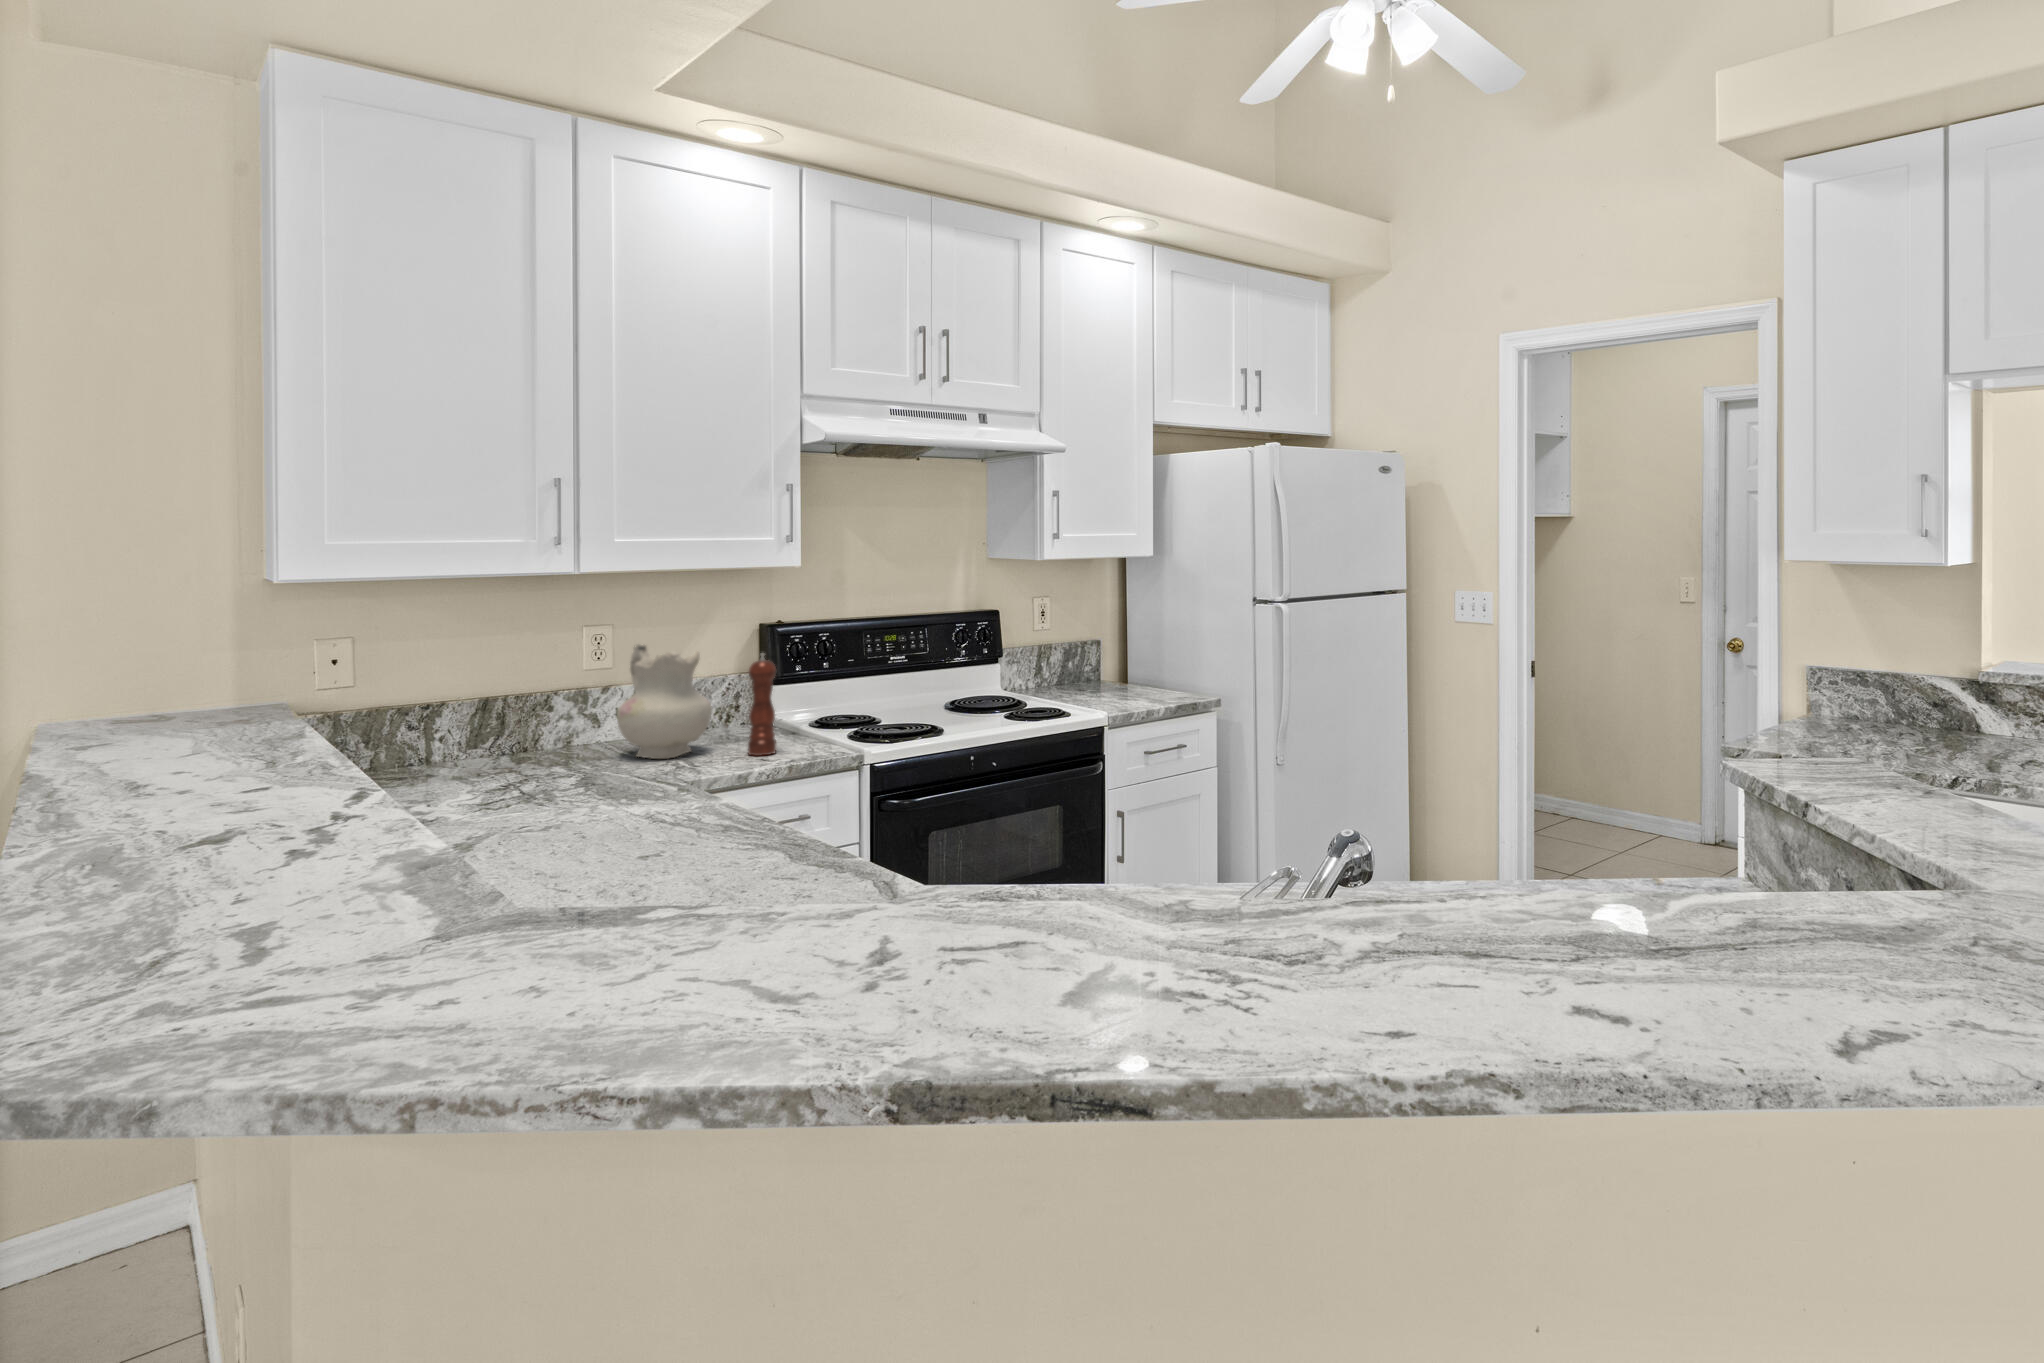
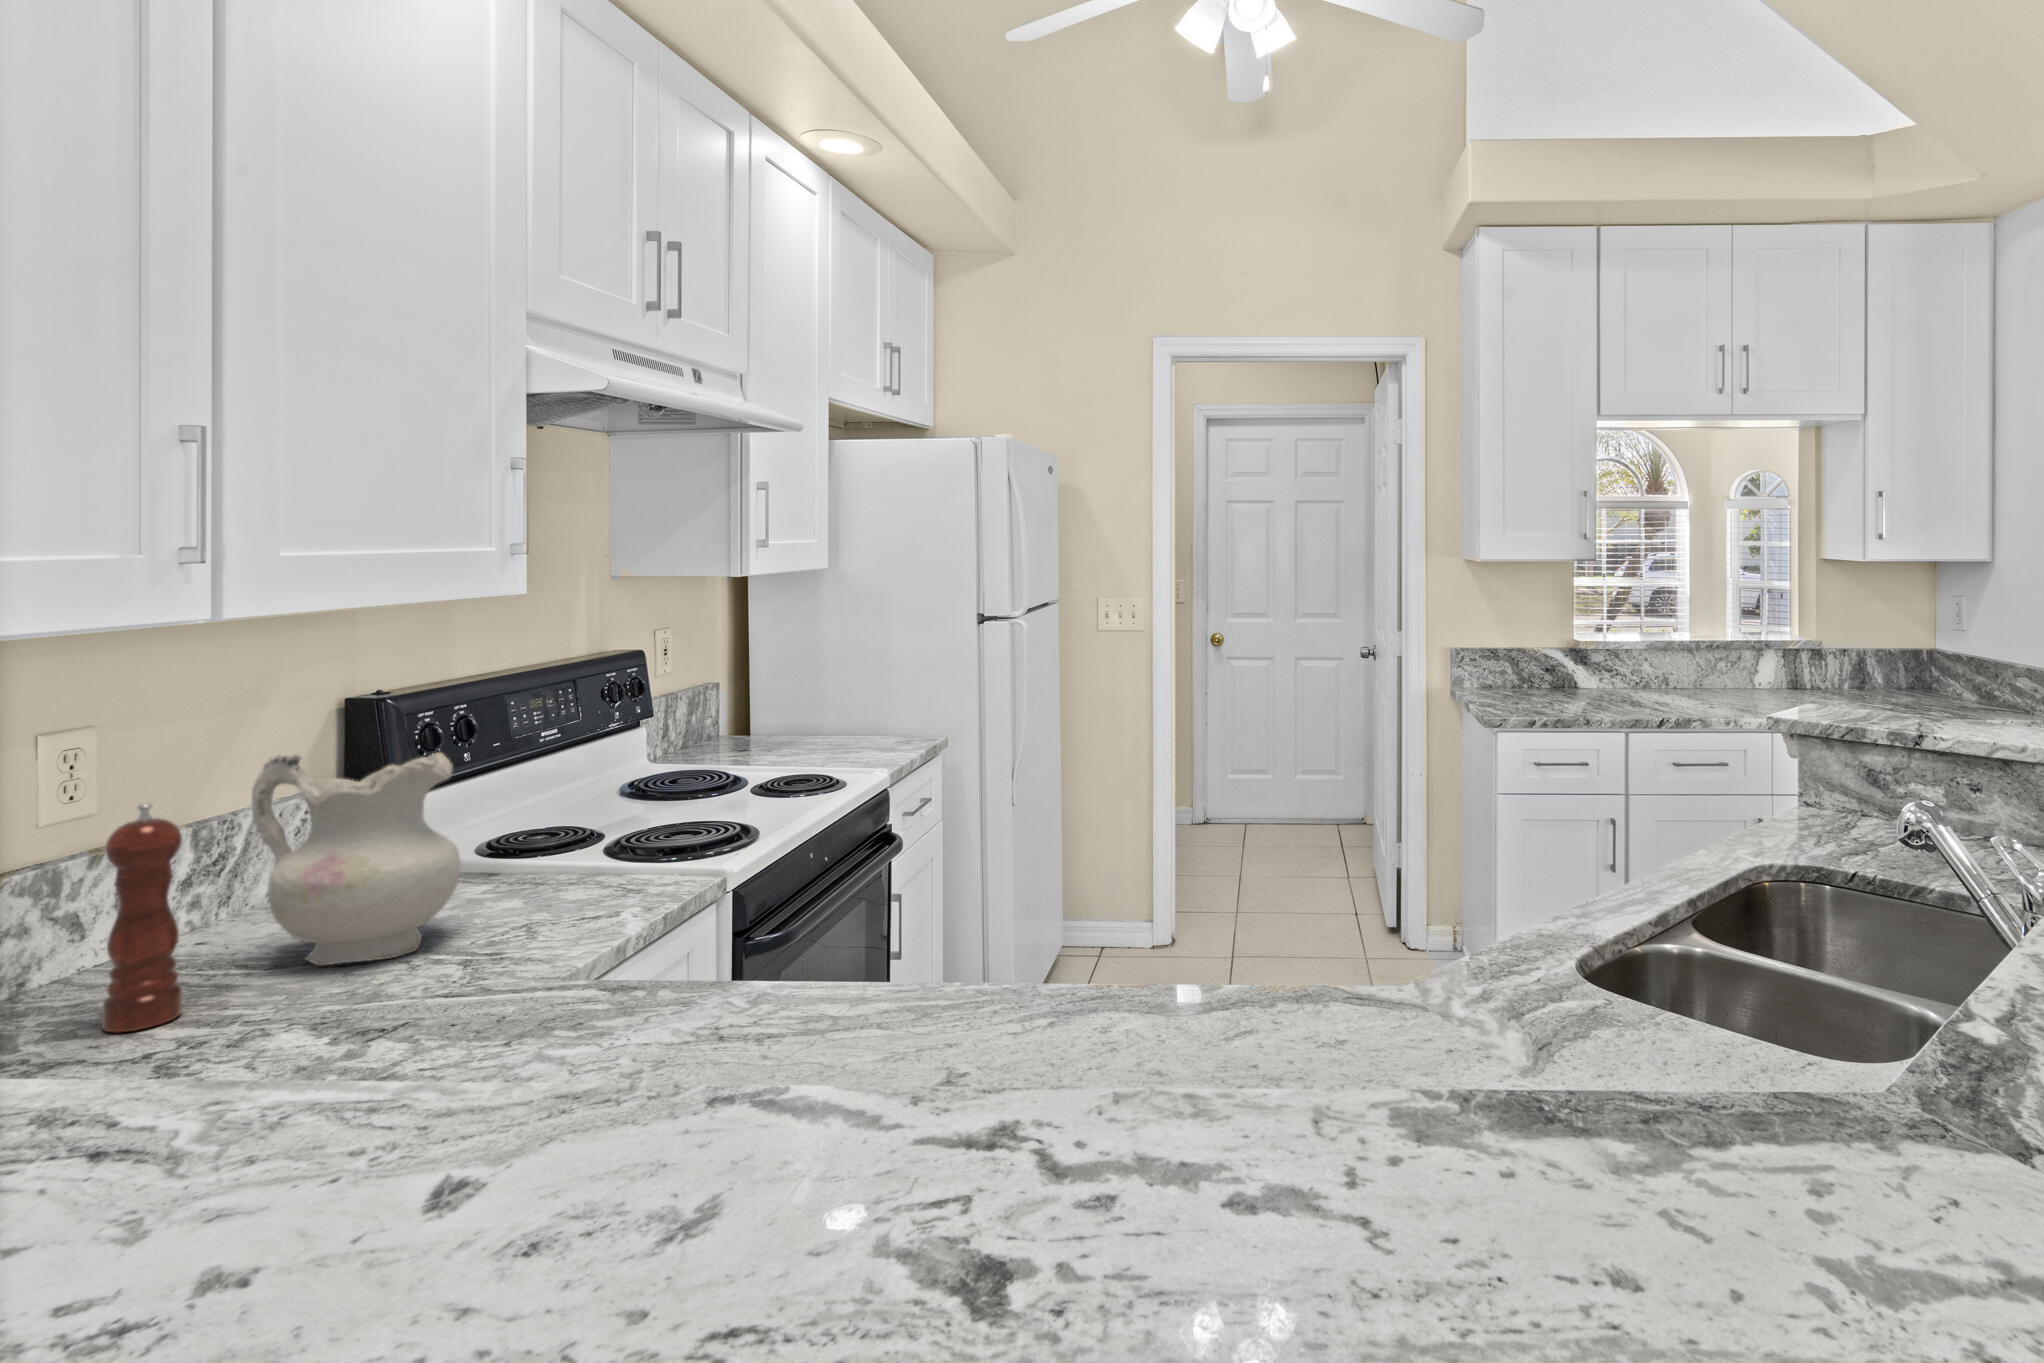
pepper mill: present [748,653,776,756] -> present [103,804,182,1032]

